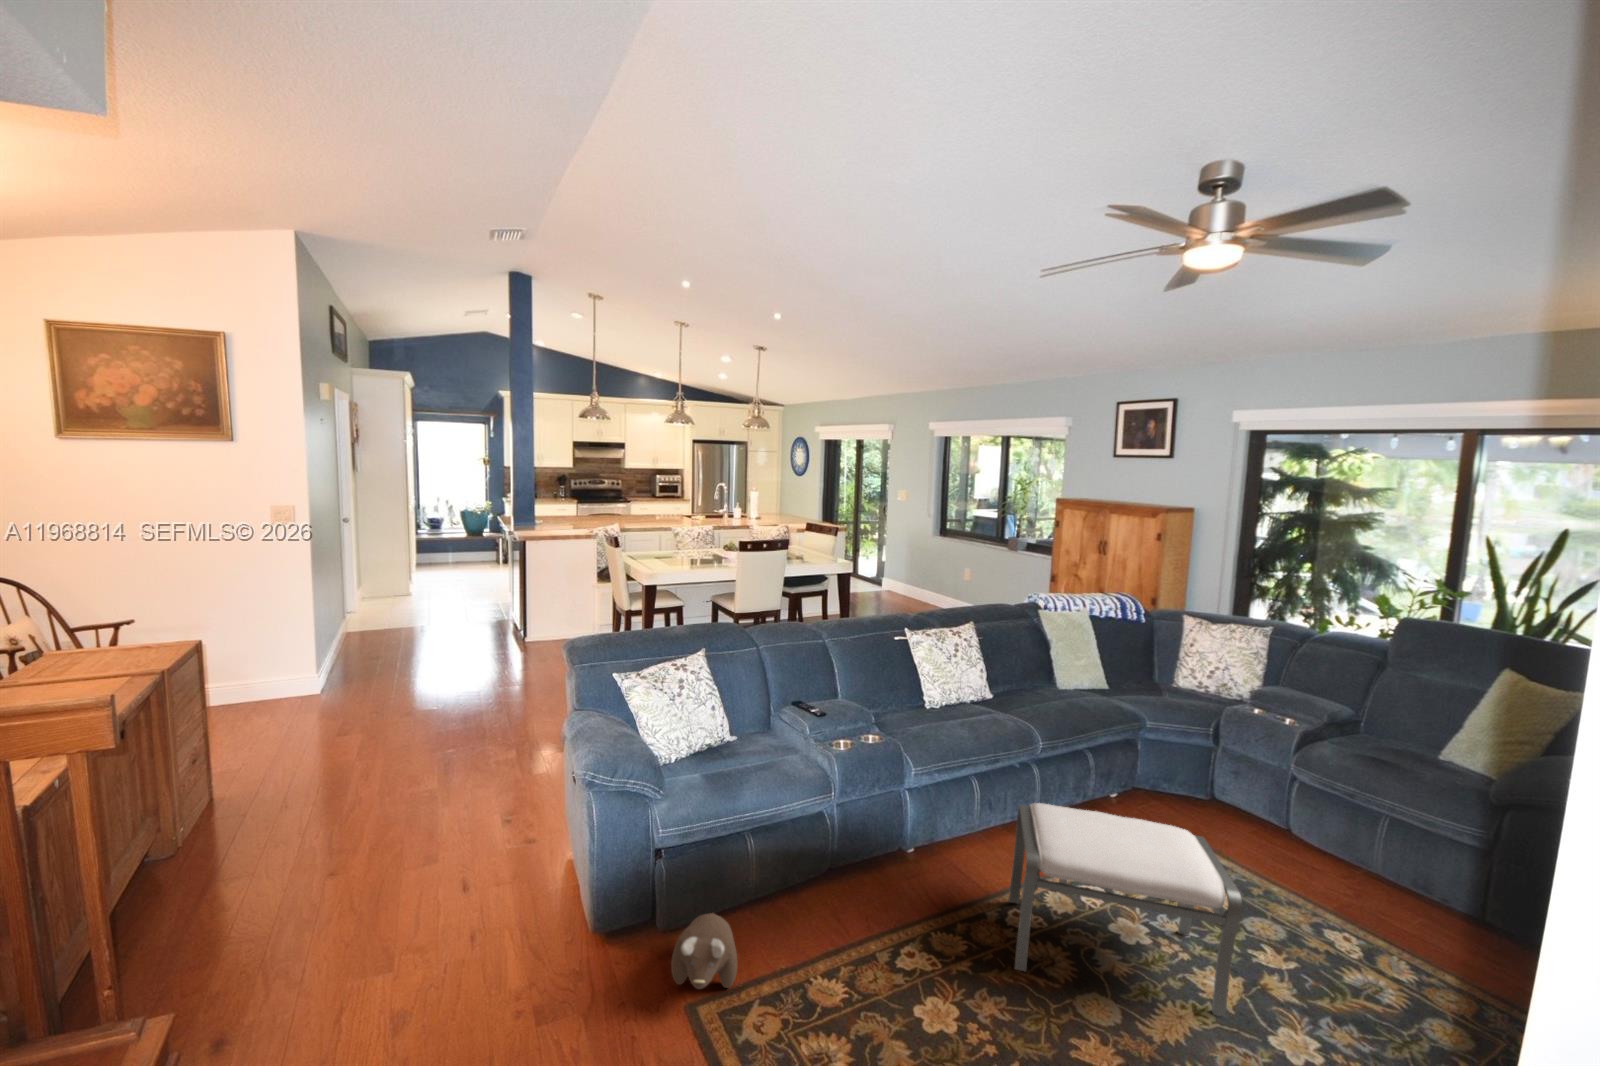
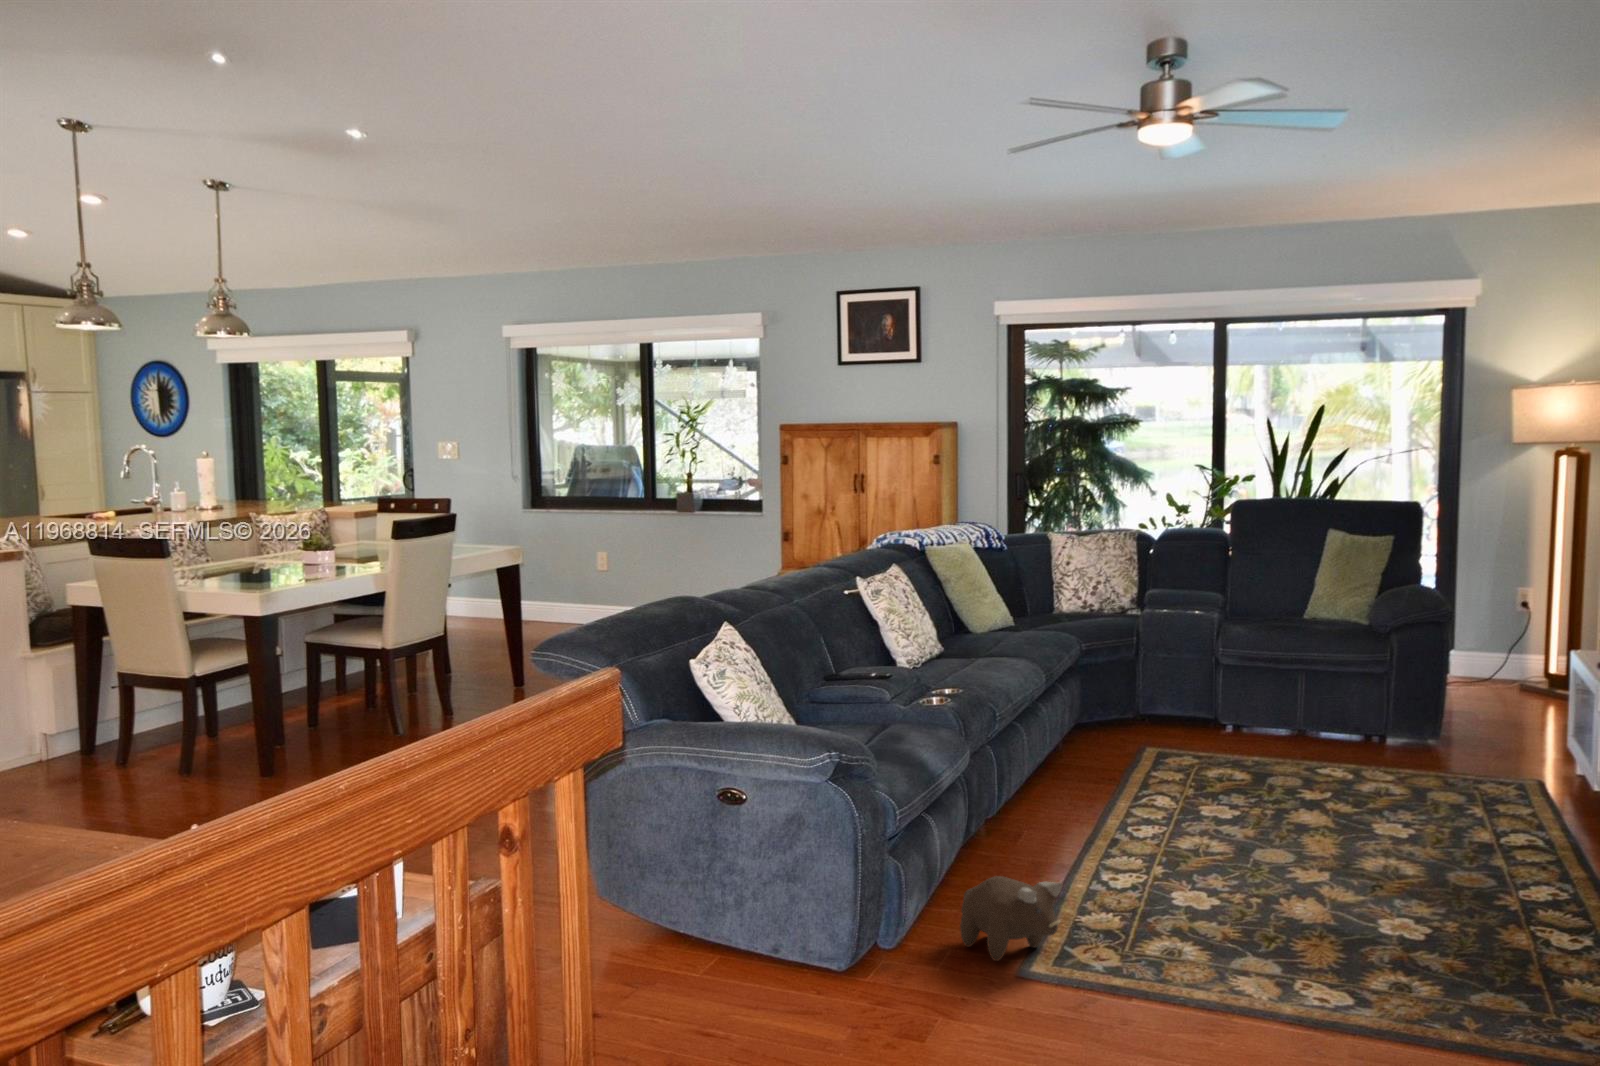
ottoman: present [1009,803,1242,1017] -> none [1121,691,1350,852]

